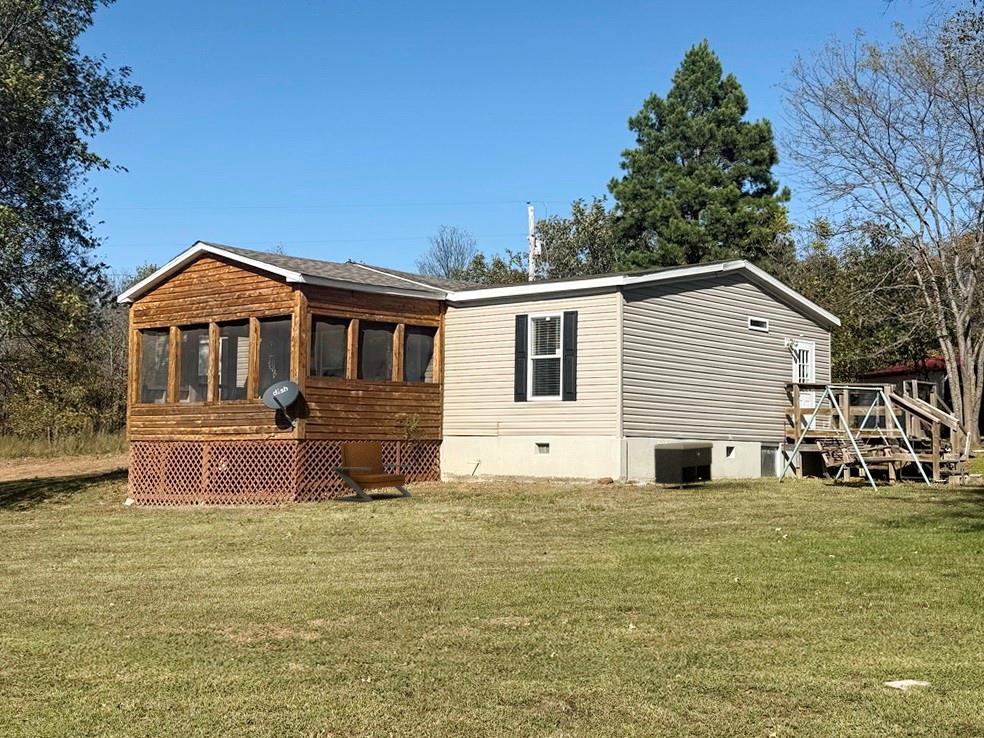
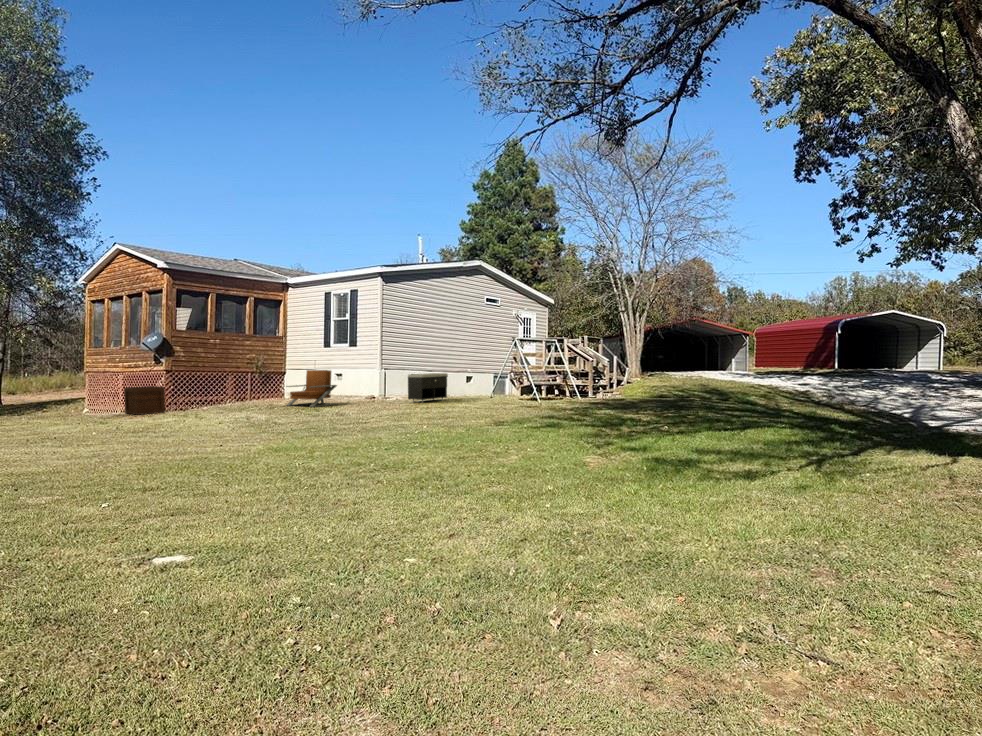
lounge chair: present [332,441,411,501] -> present [286,370,337,407]
wooden crate: none [242,463,300,507] -> present [124,386,165,415]

